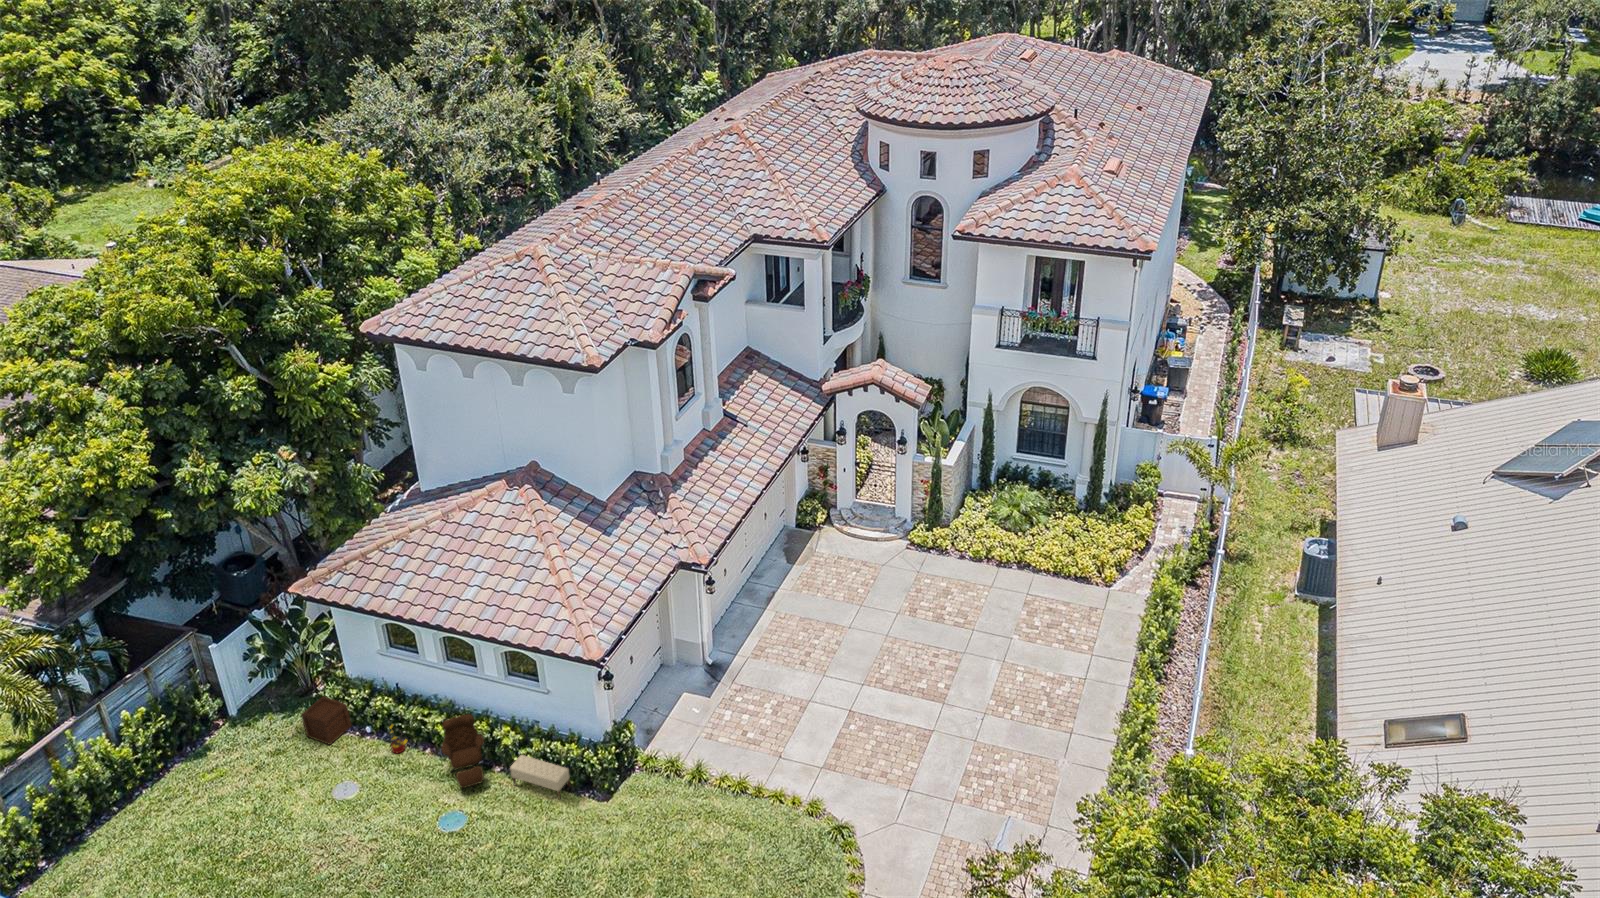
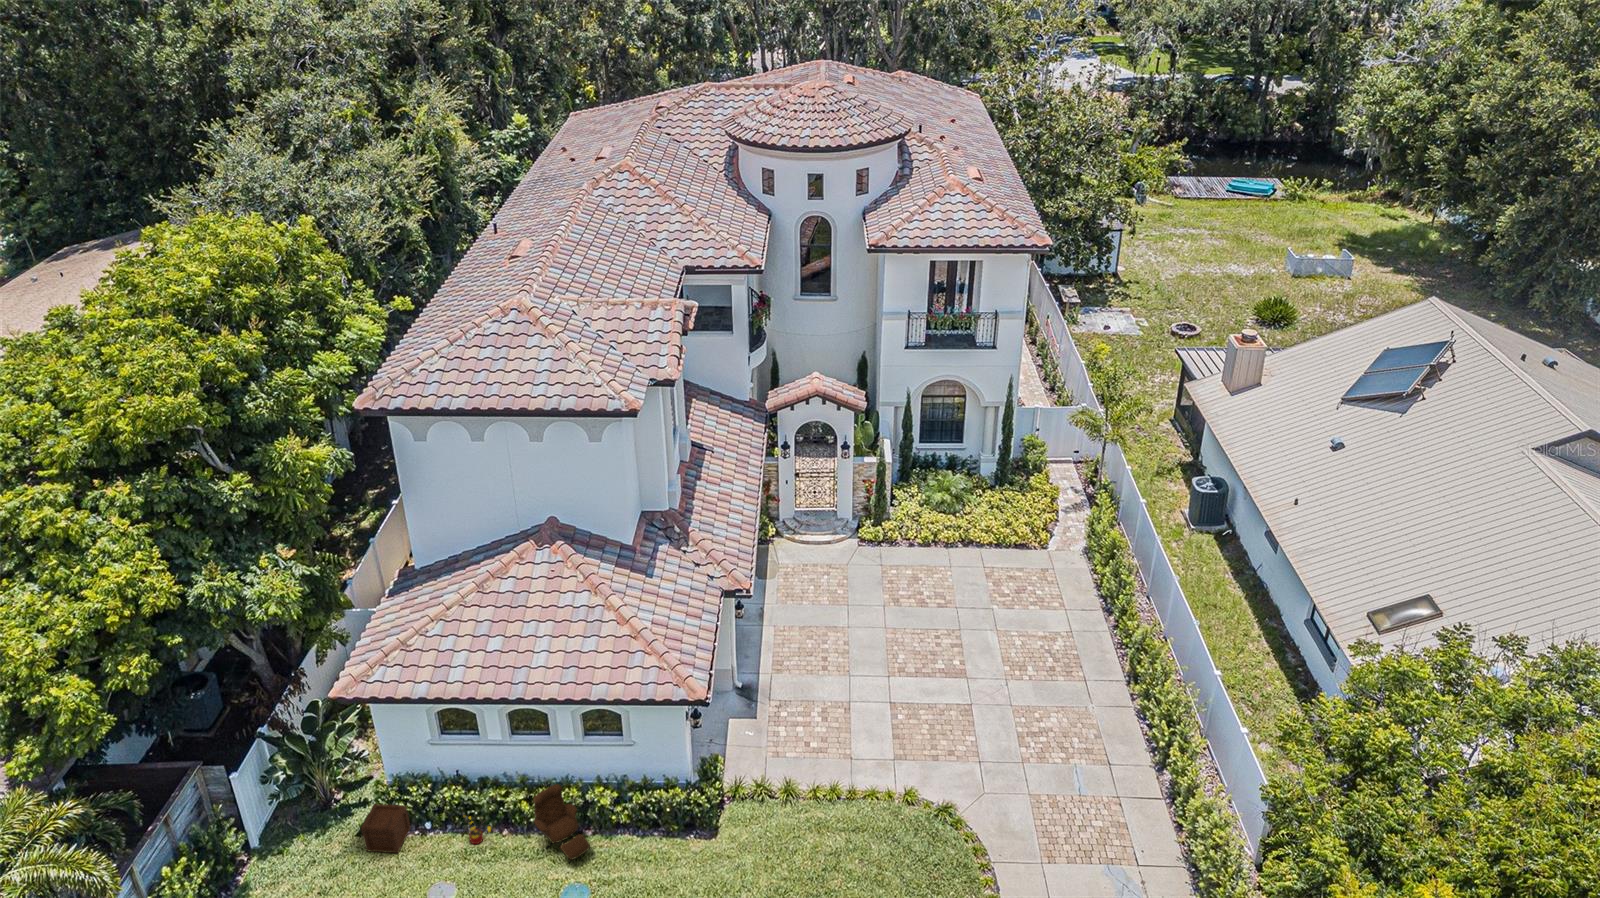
bench: present [510,755,570,799] -> none [616,812,676,847]

